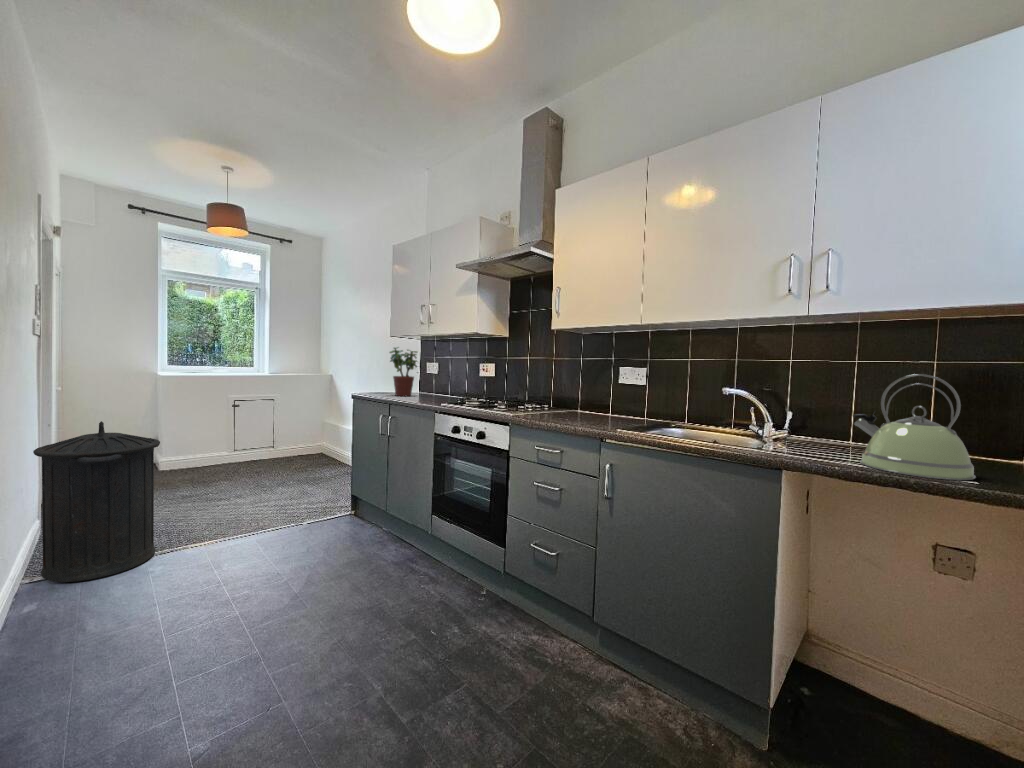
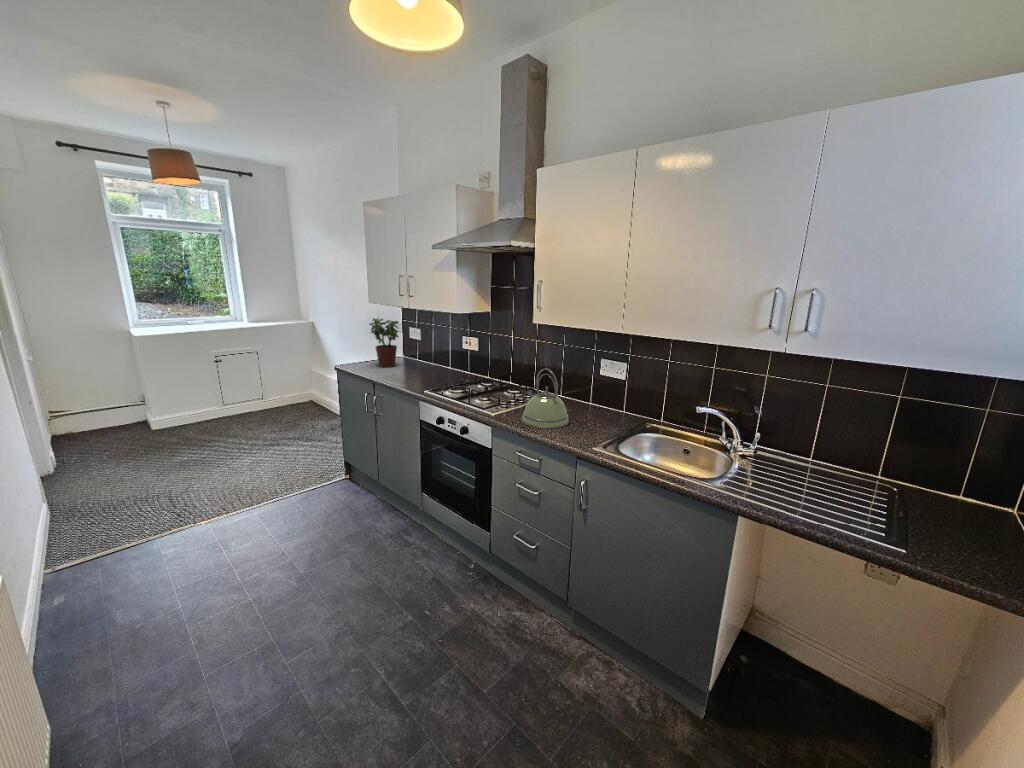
kettle: present [853,374,976,480] -> present [522,368,569,429]
trash can: present [33,421,160,582] -> none [25,420,164,570]

